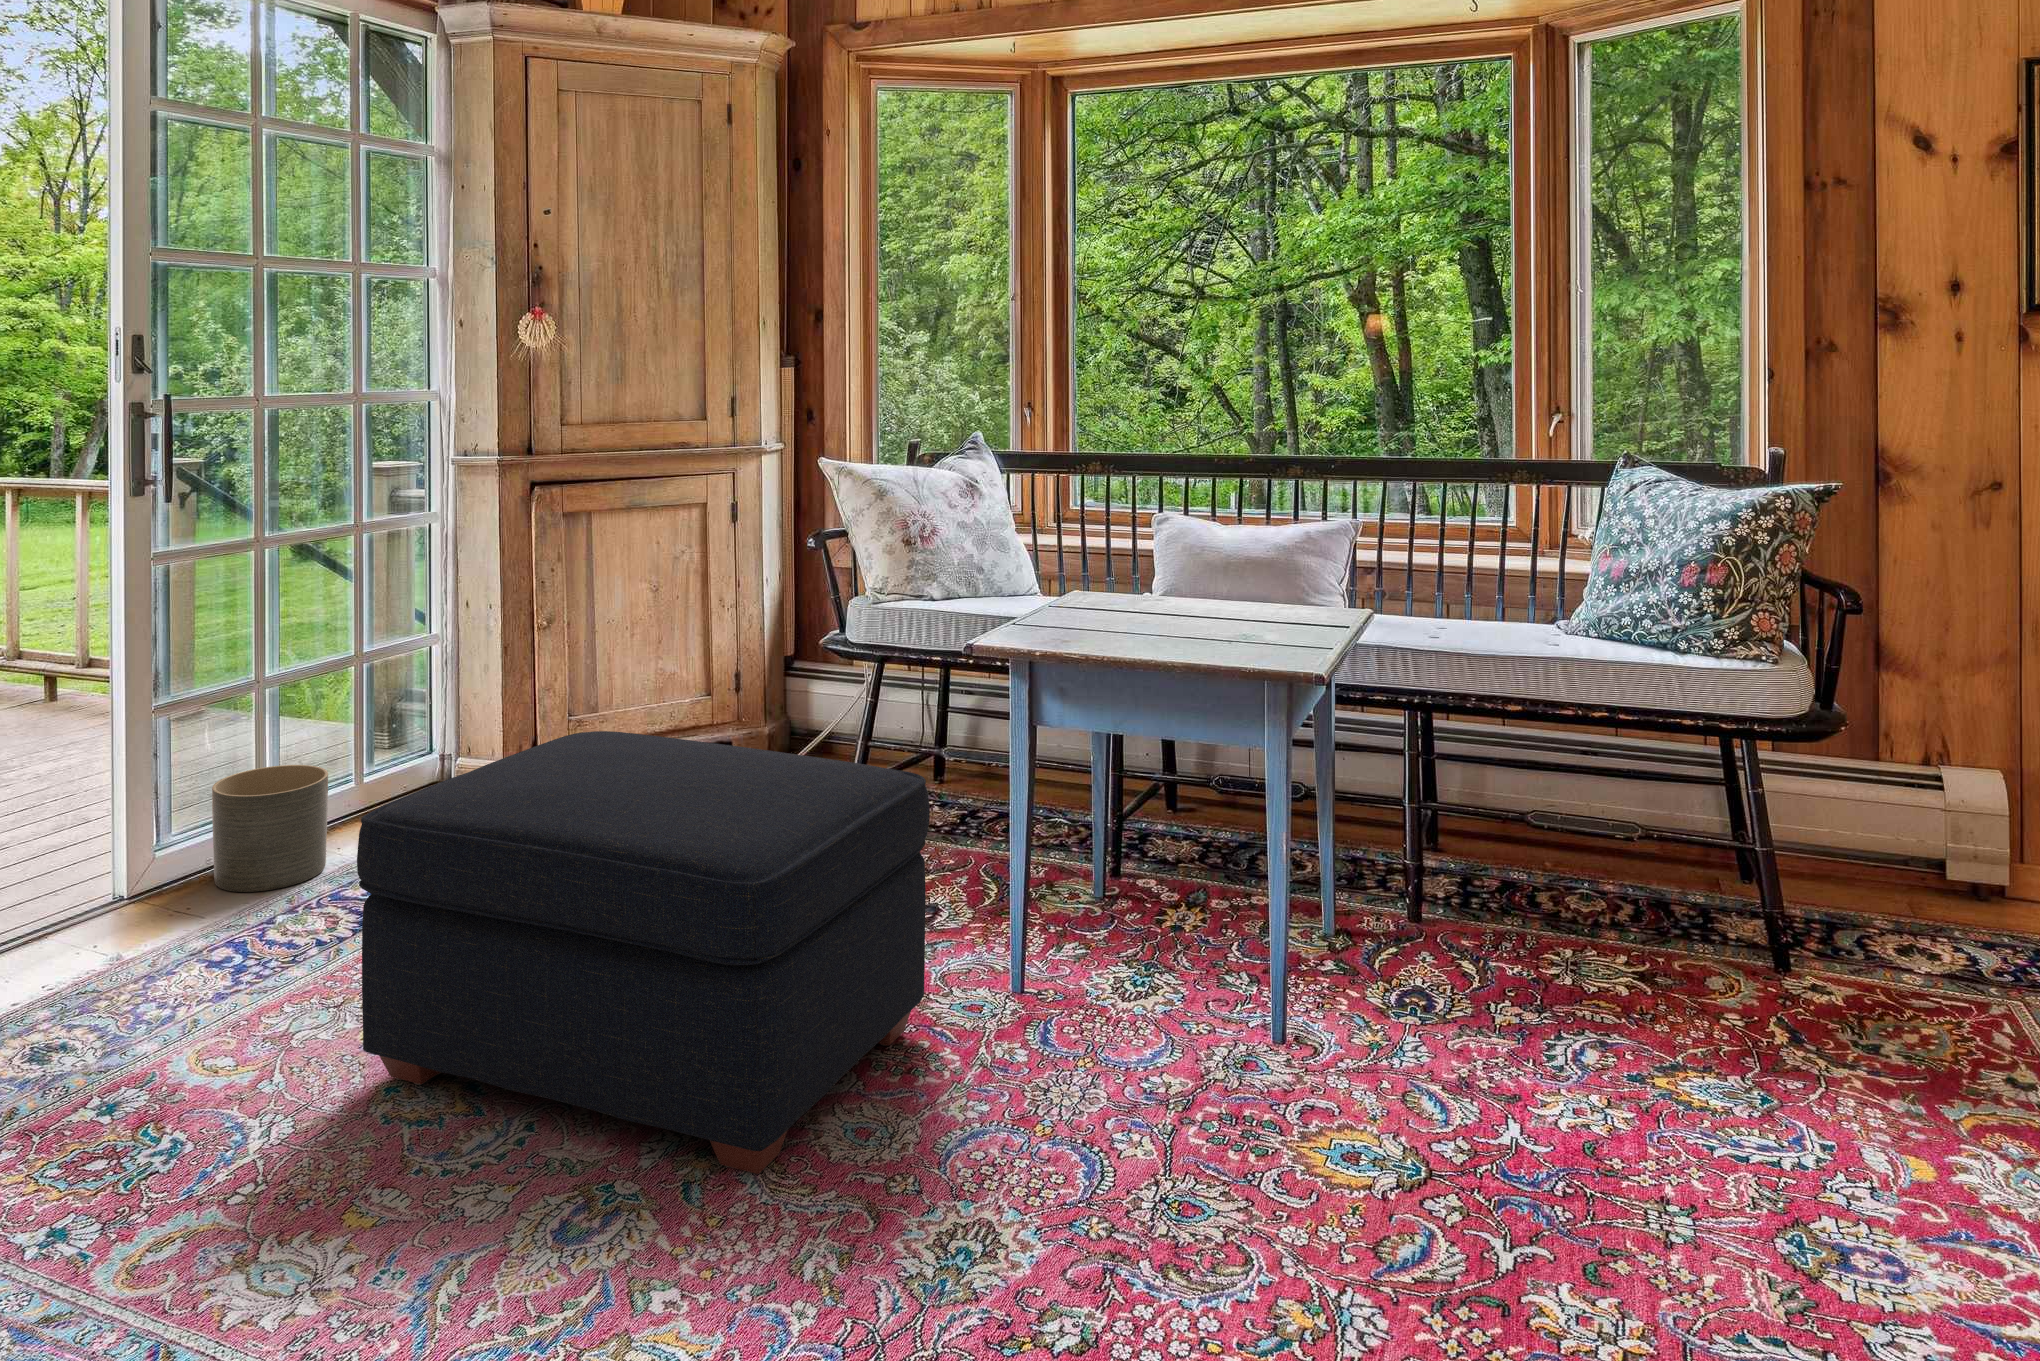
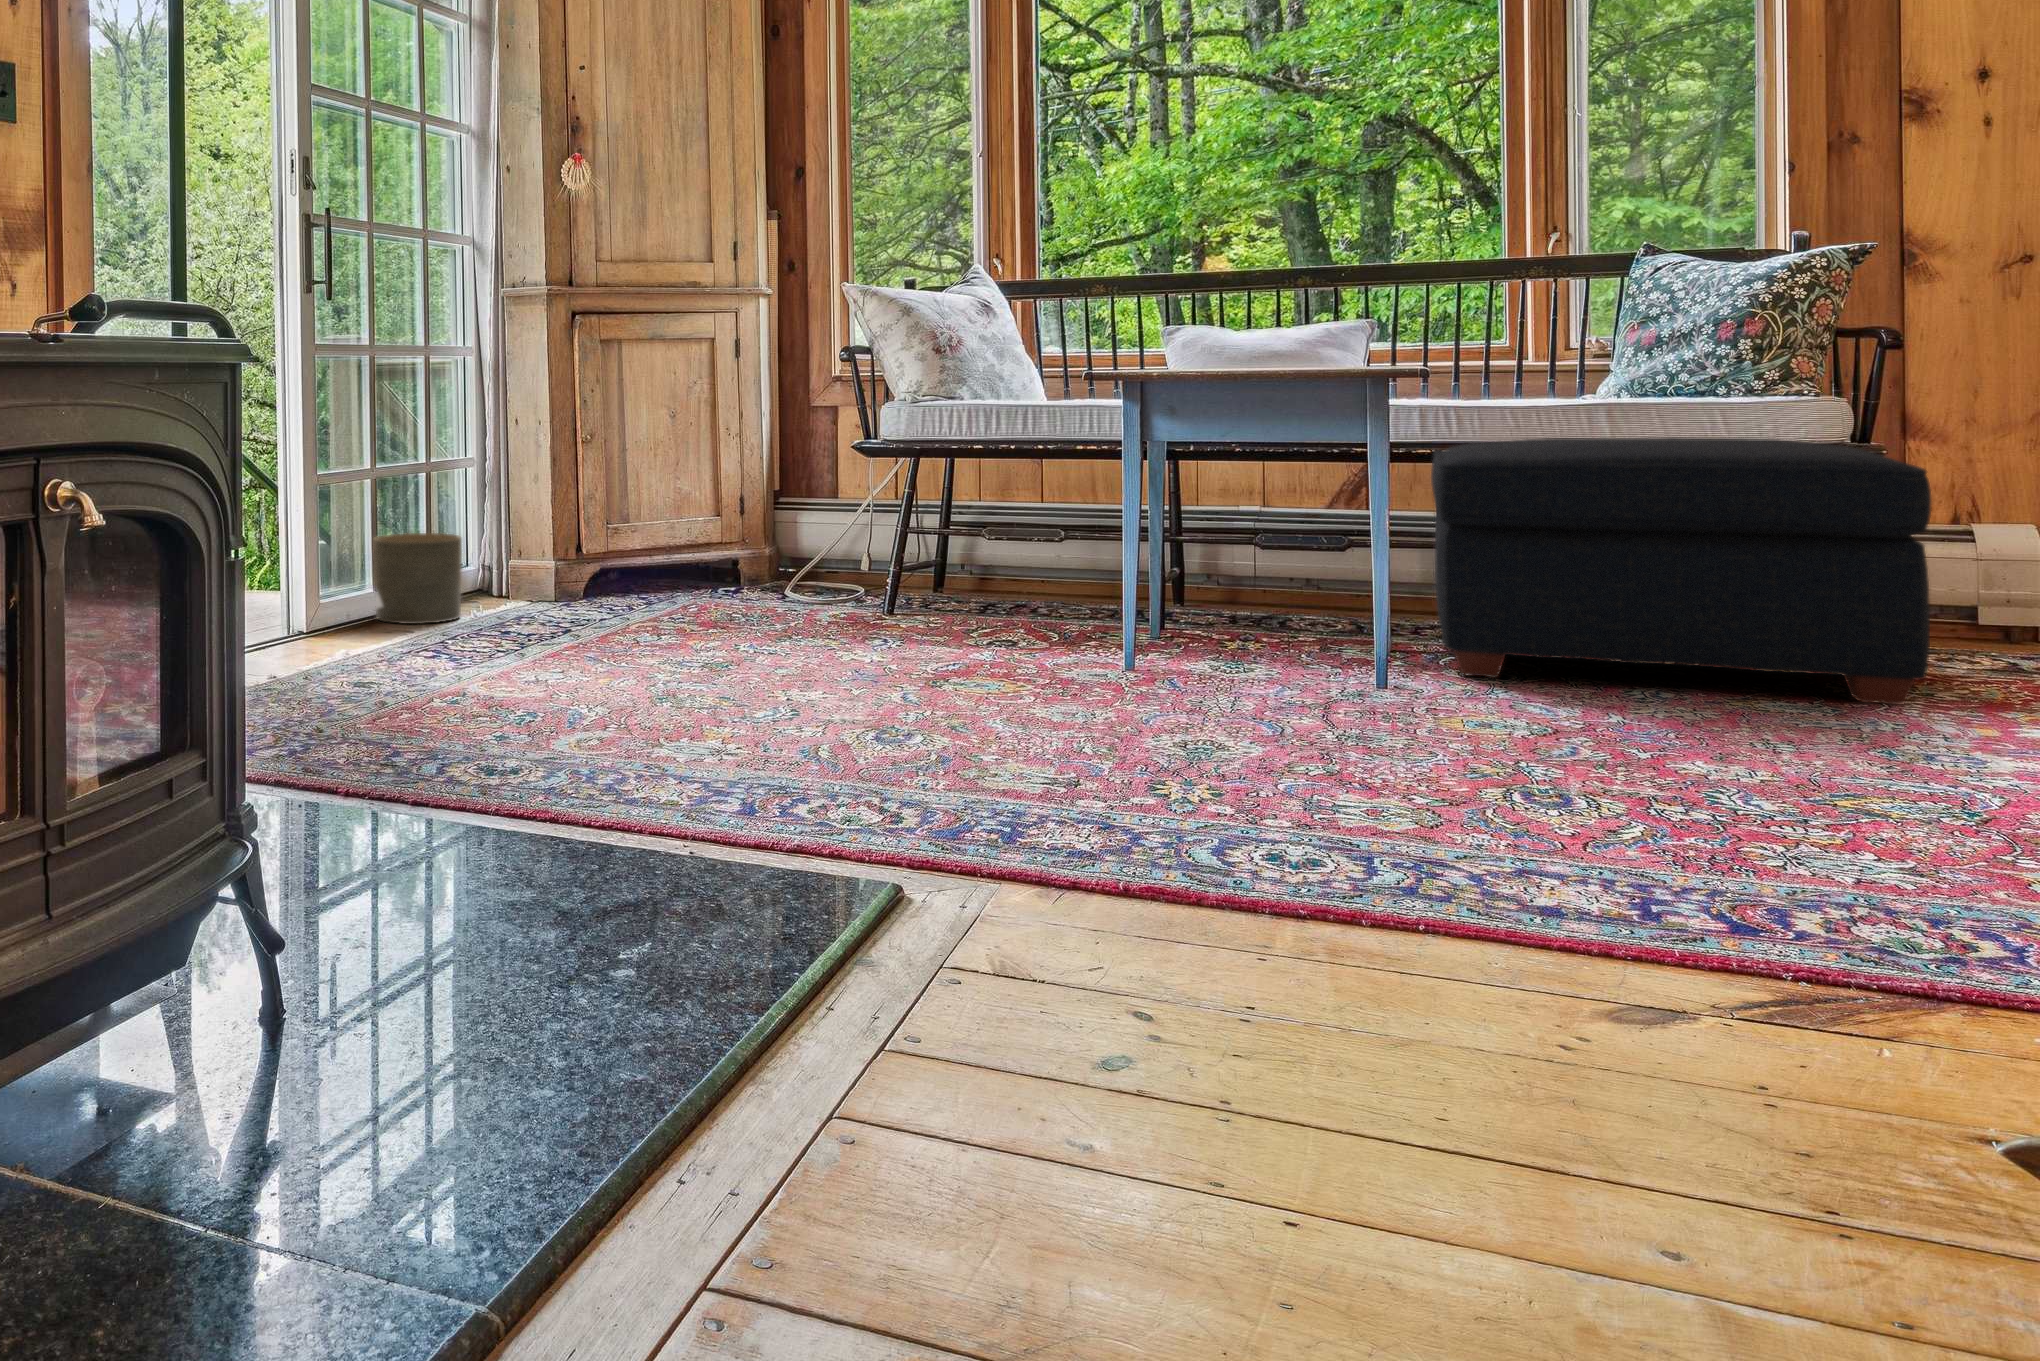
ottoman: present [357,731,930,1174] -> present [1431,437,1932,705]

